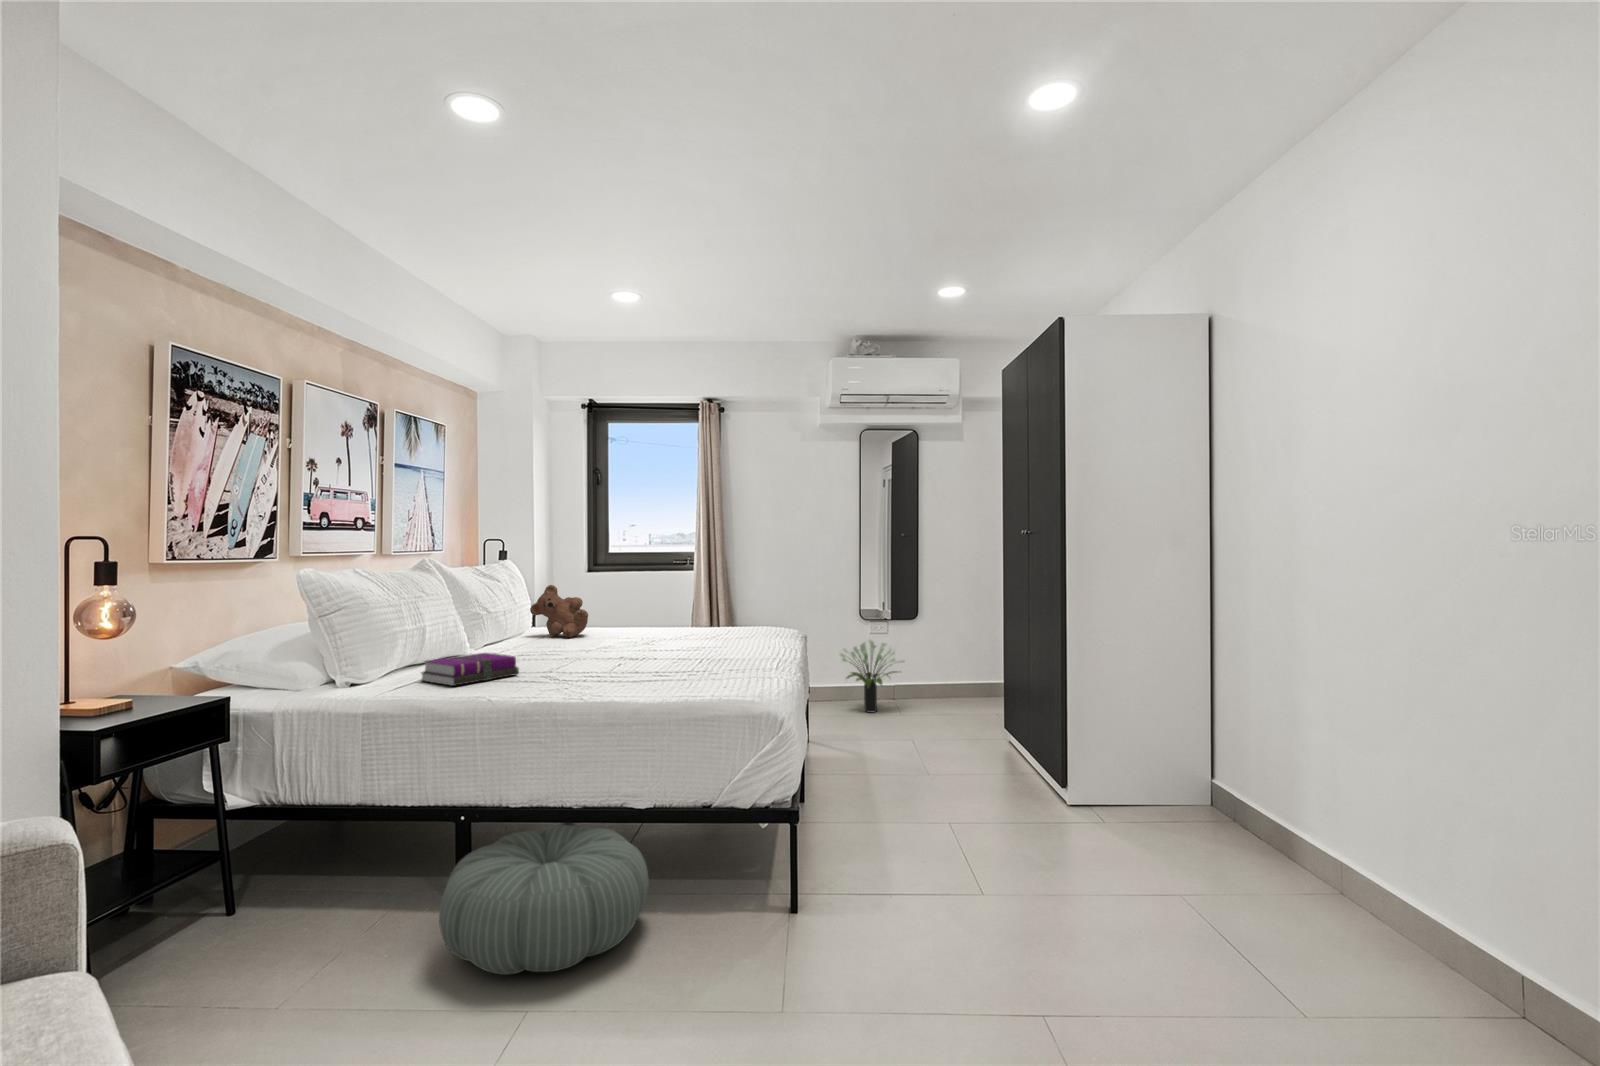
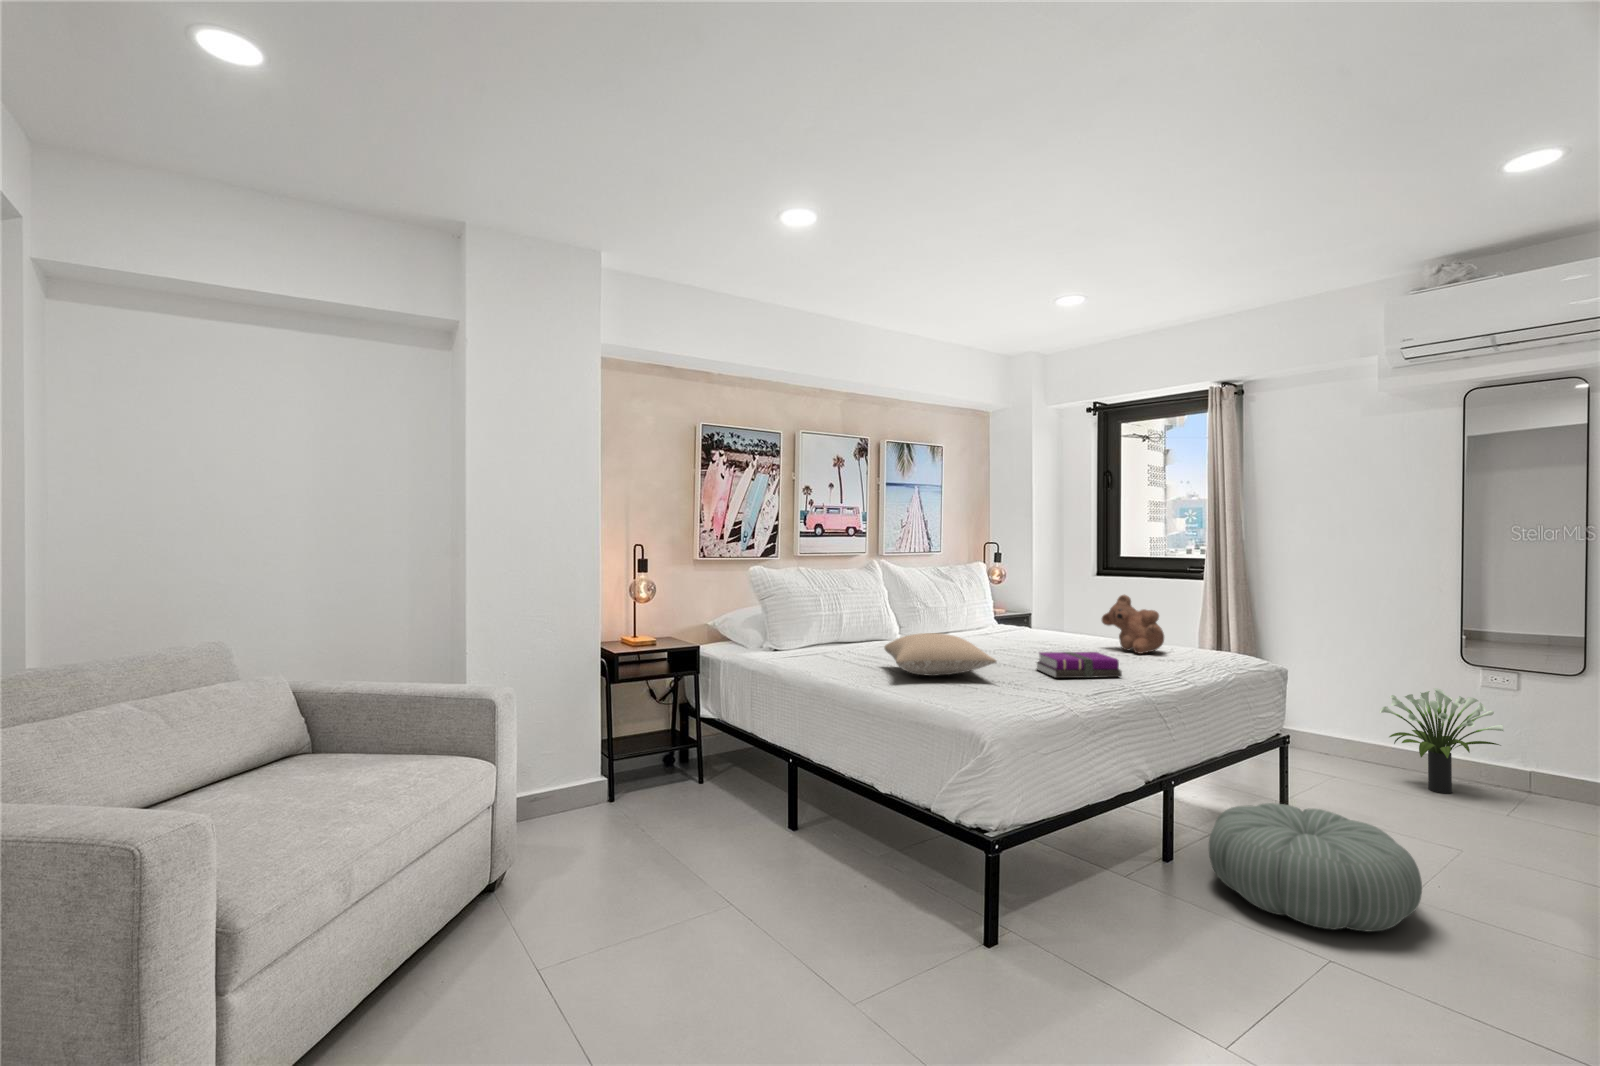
teddy bear: present [530,585,588,638] -> present [1102,595,1164,654]
pillow: none [550,632,699,679] -> present [884,633,996,676]
notebook: present [421,653,519,686] -> present [1036,652,1122,678]
pouf: present [439,825,649,975] -> present [1209,803,1422,932]

